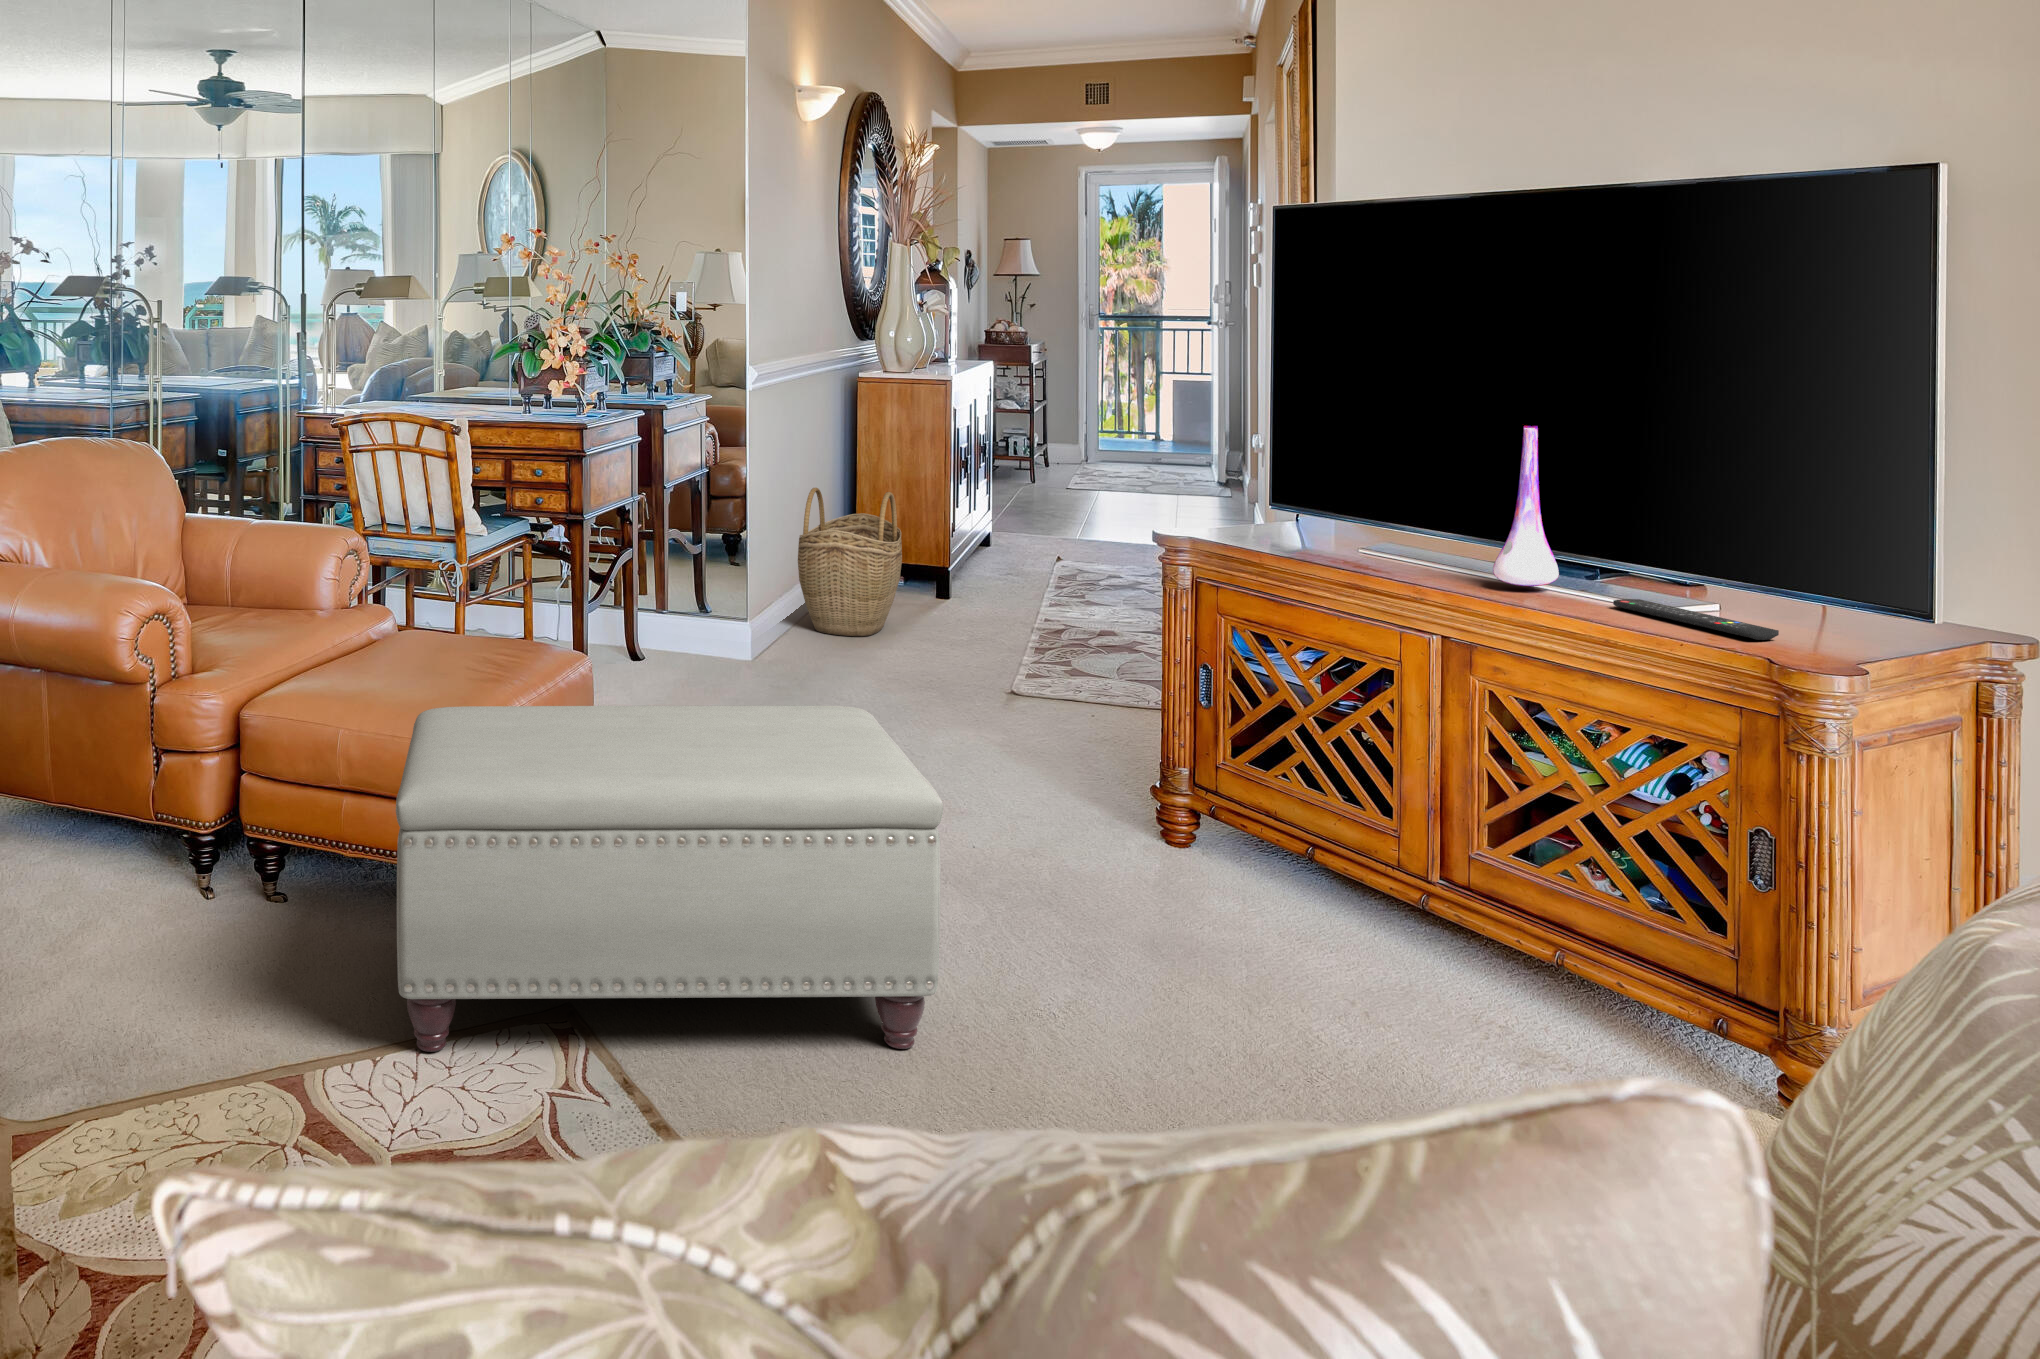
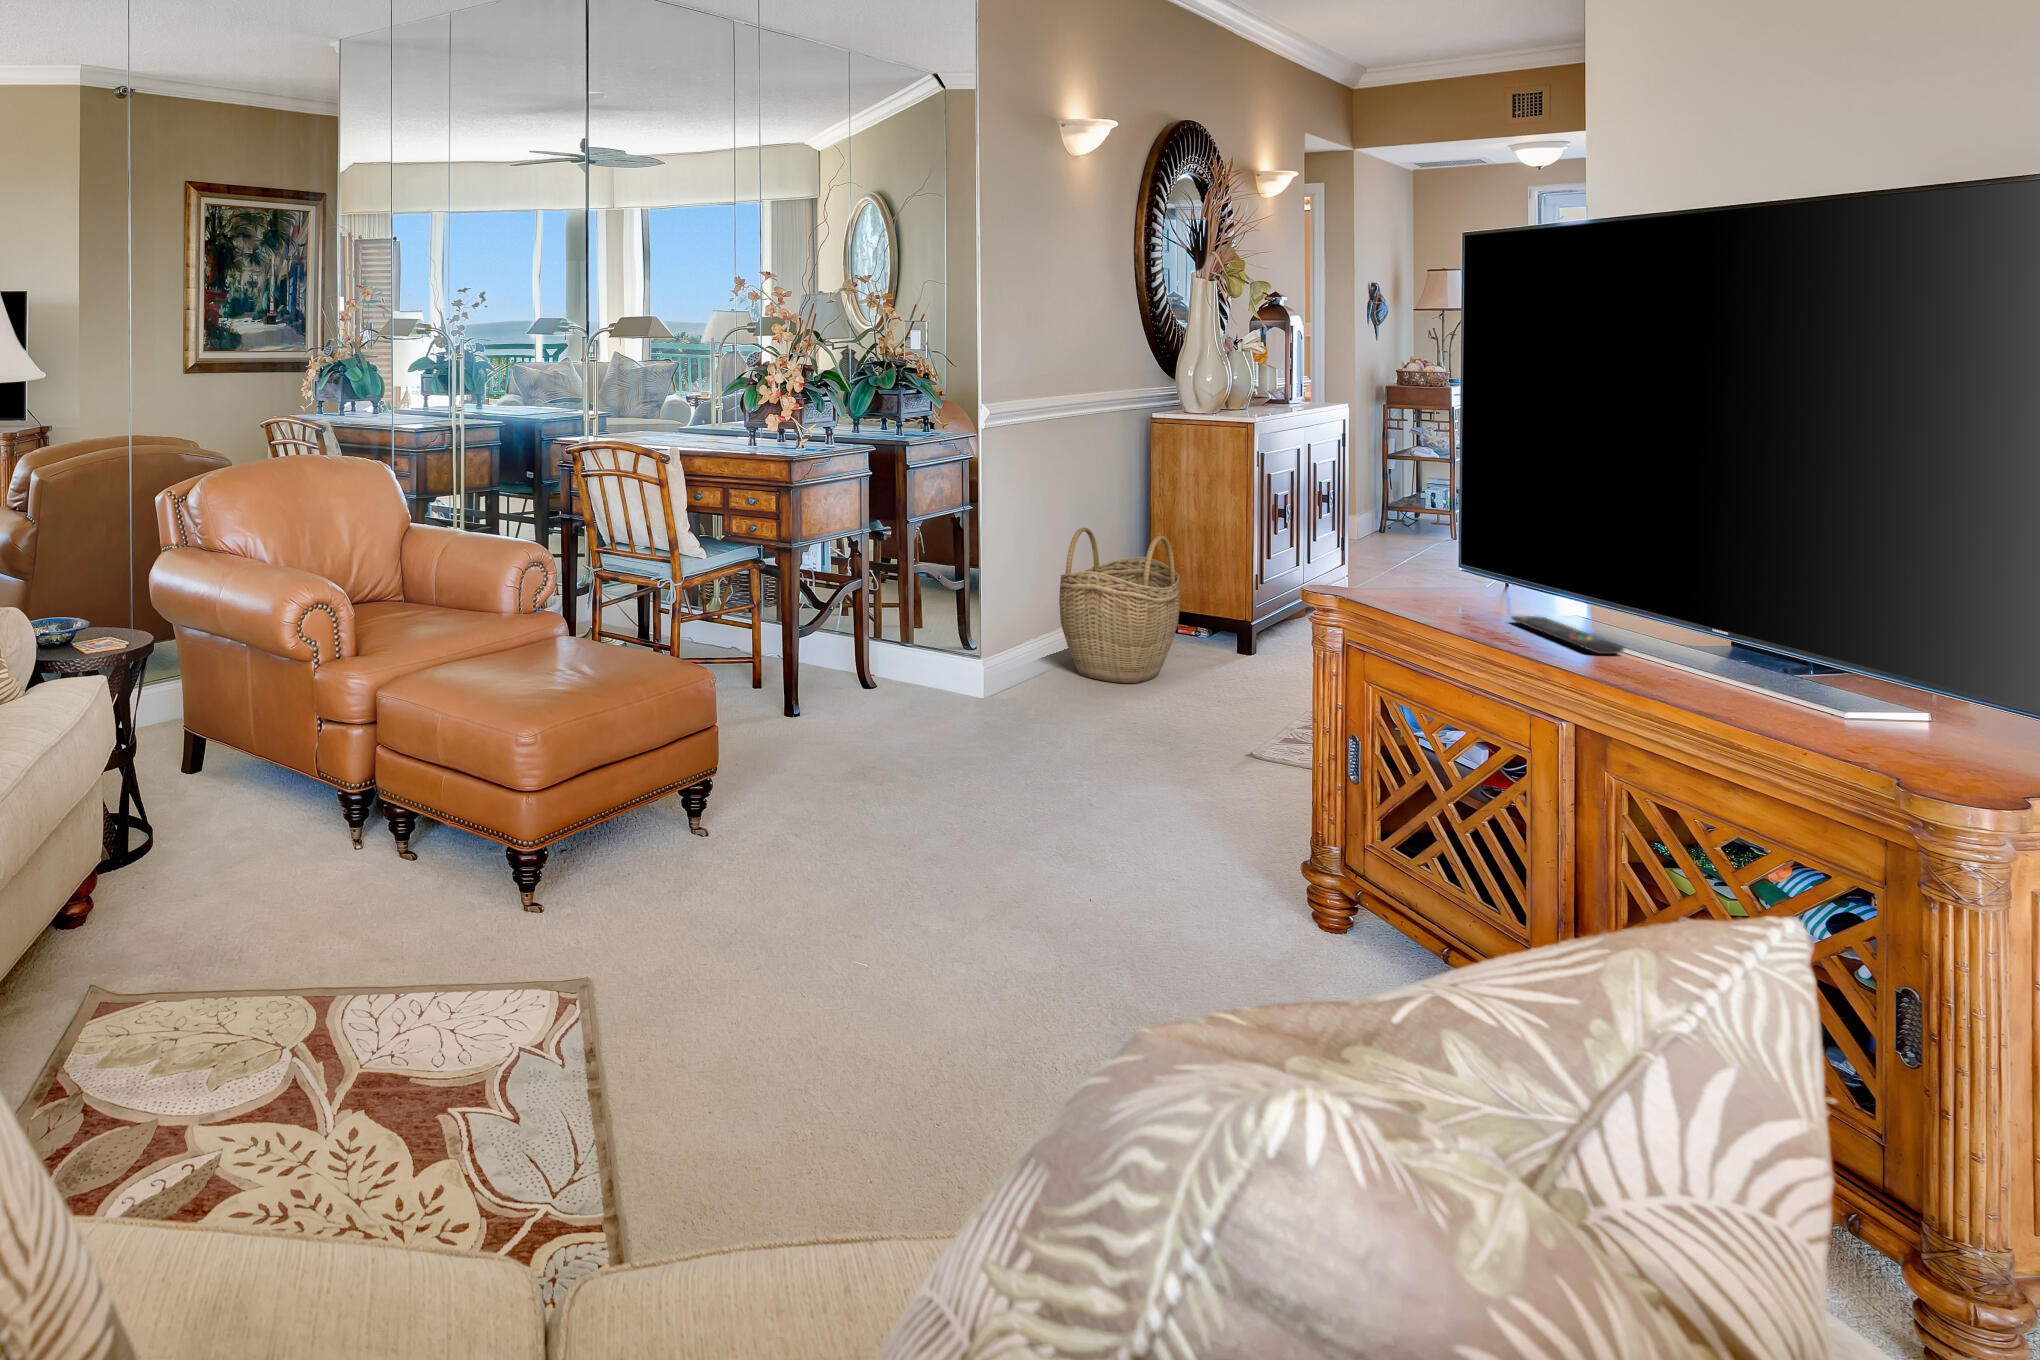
vase: present [1493,426,1559,586] -> none [1626,478,1723,673]
remote control: present [1613,599,1779,640] -> present [1512,616,1624,654]
ottoman: present [396,705,943,1052] -> none [411,701,927,1076]

